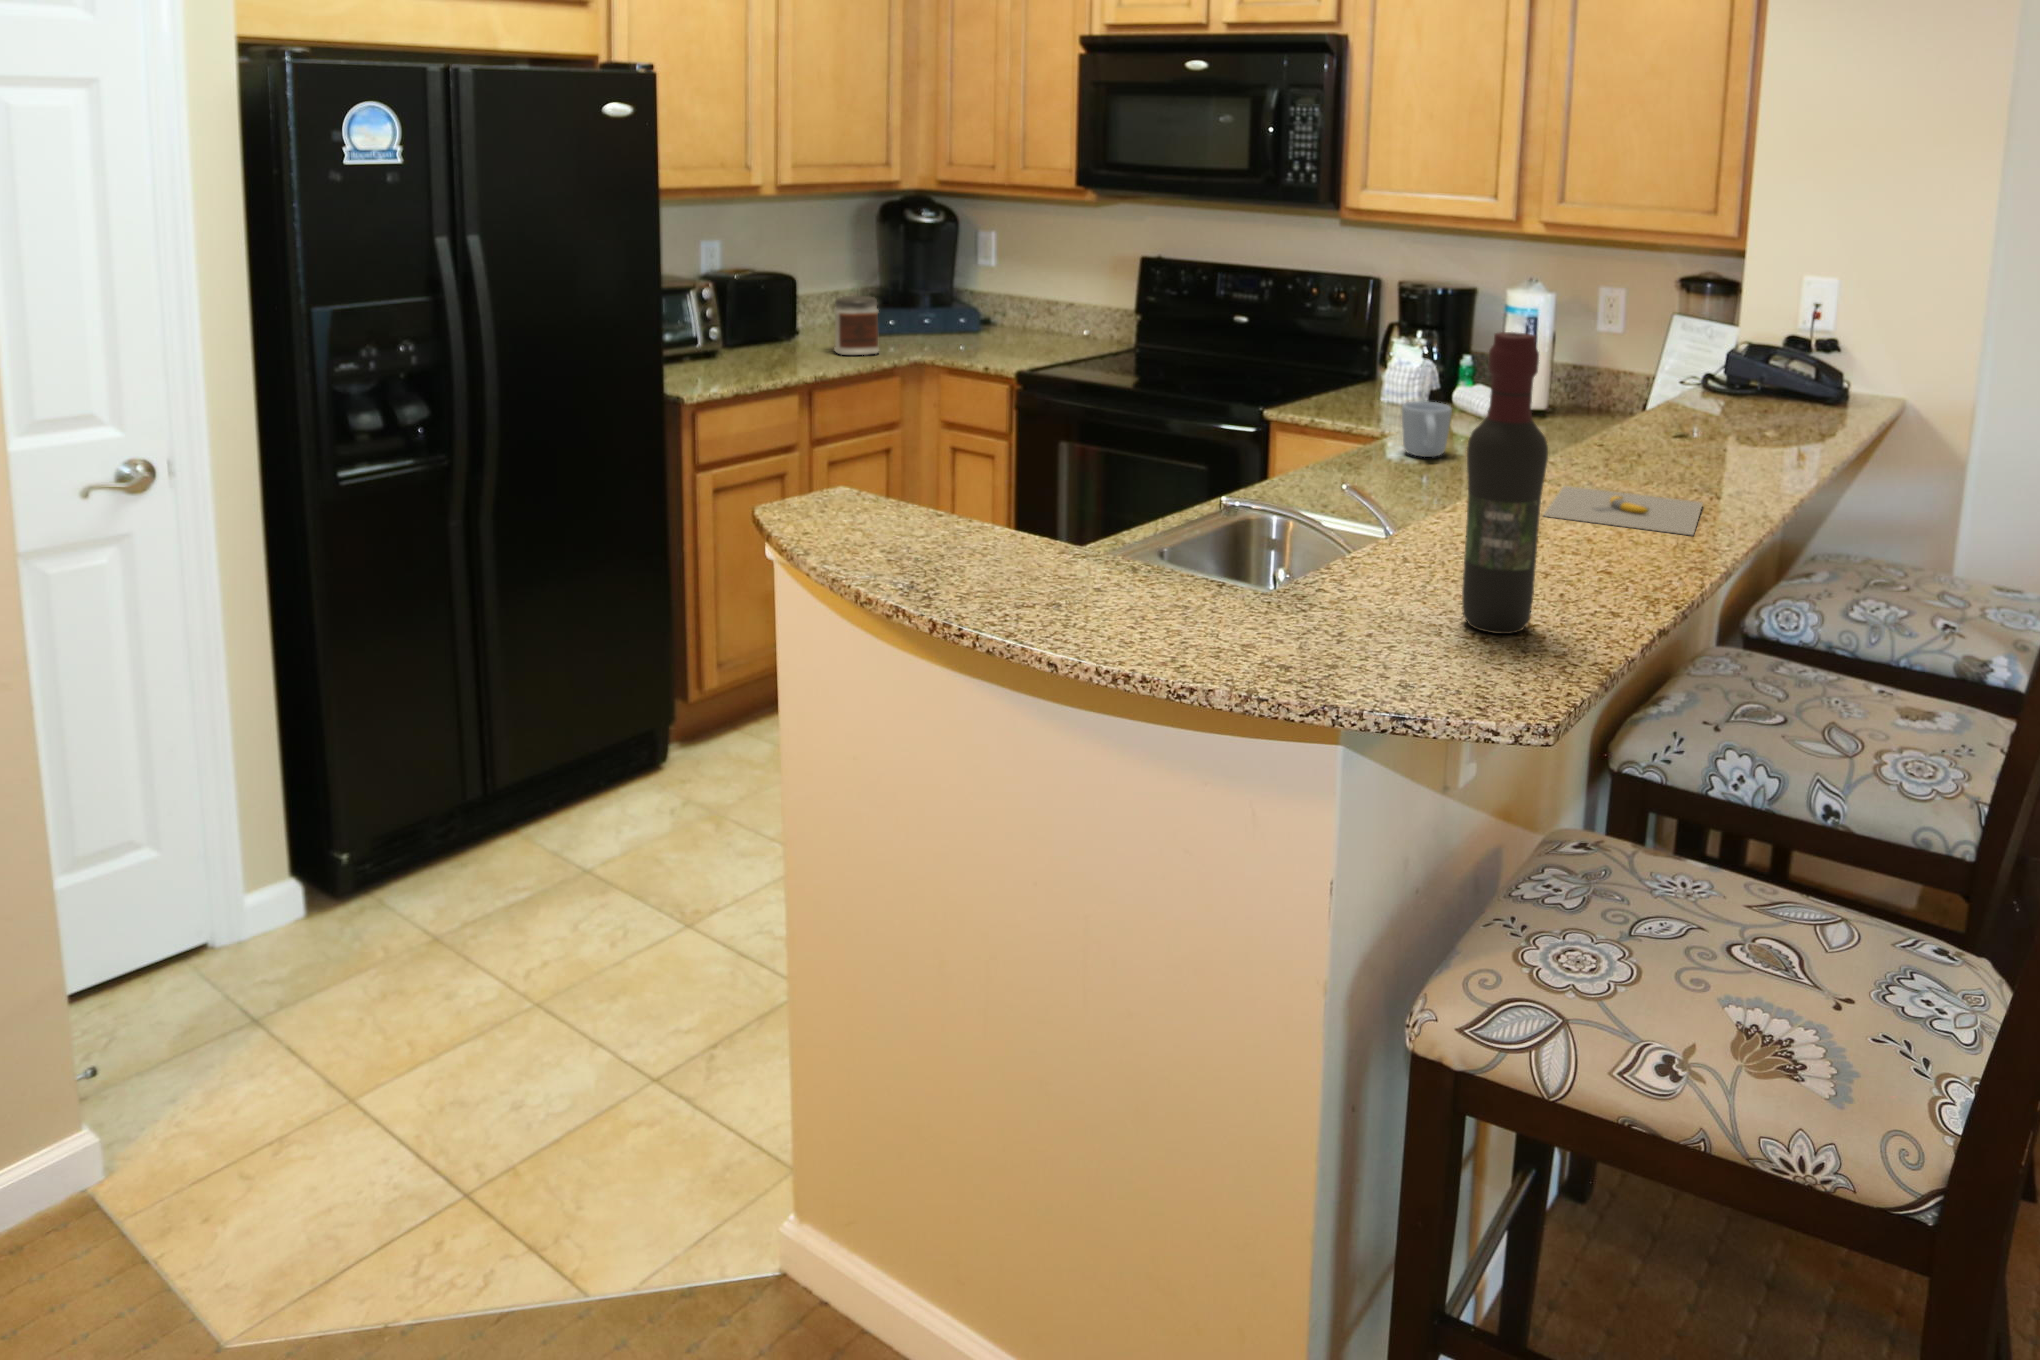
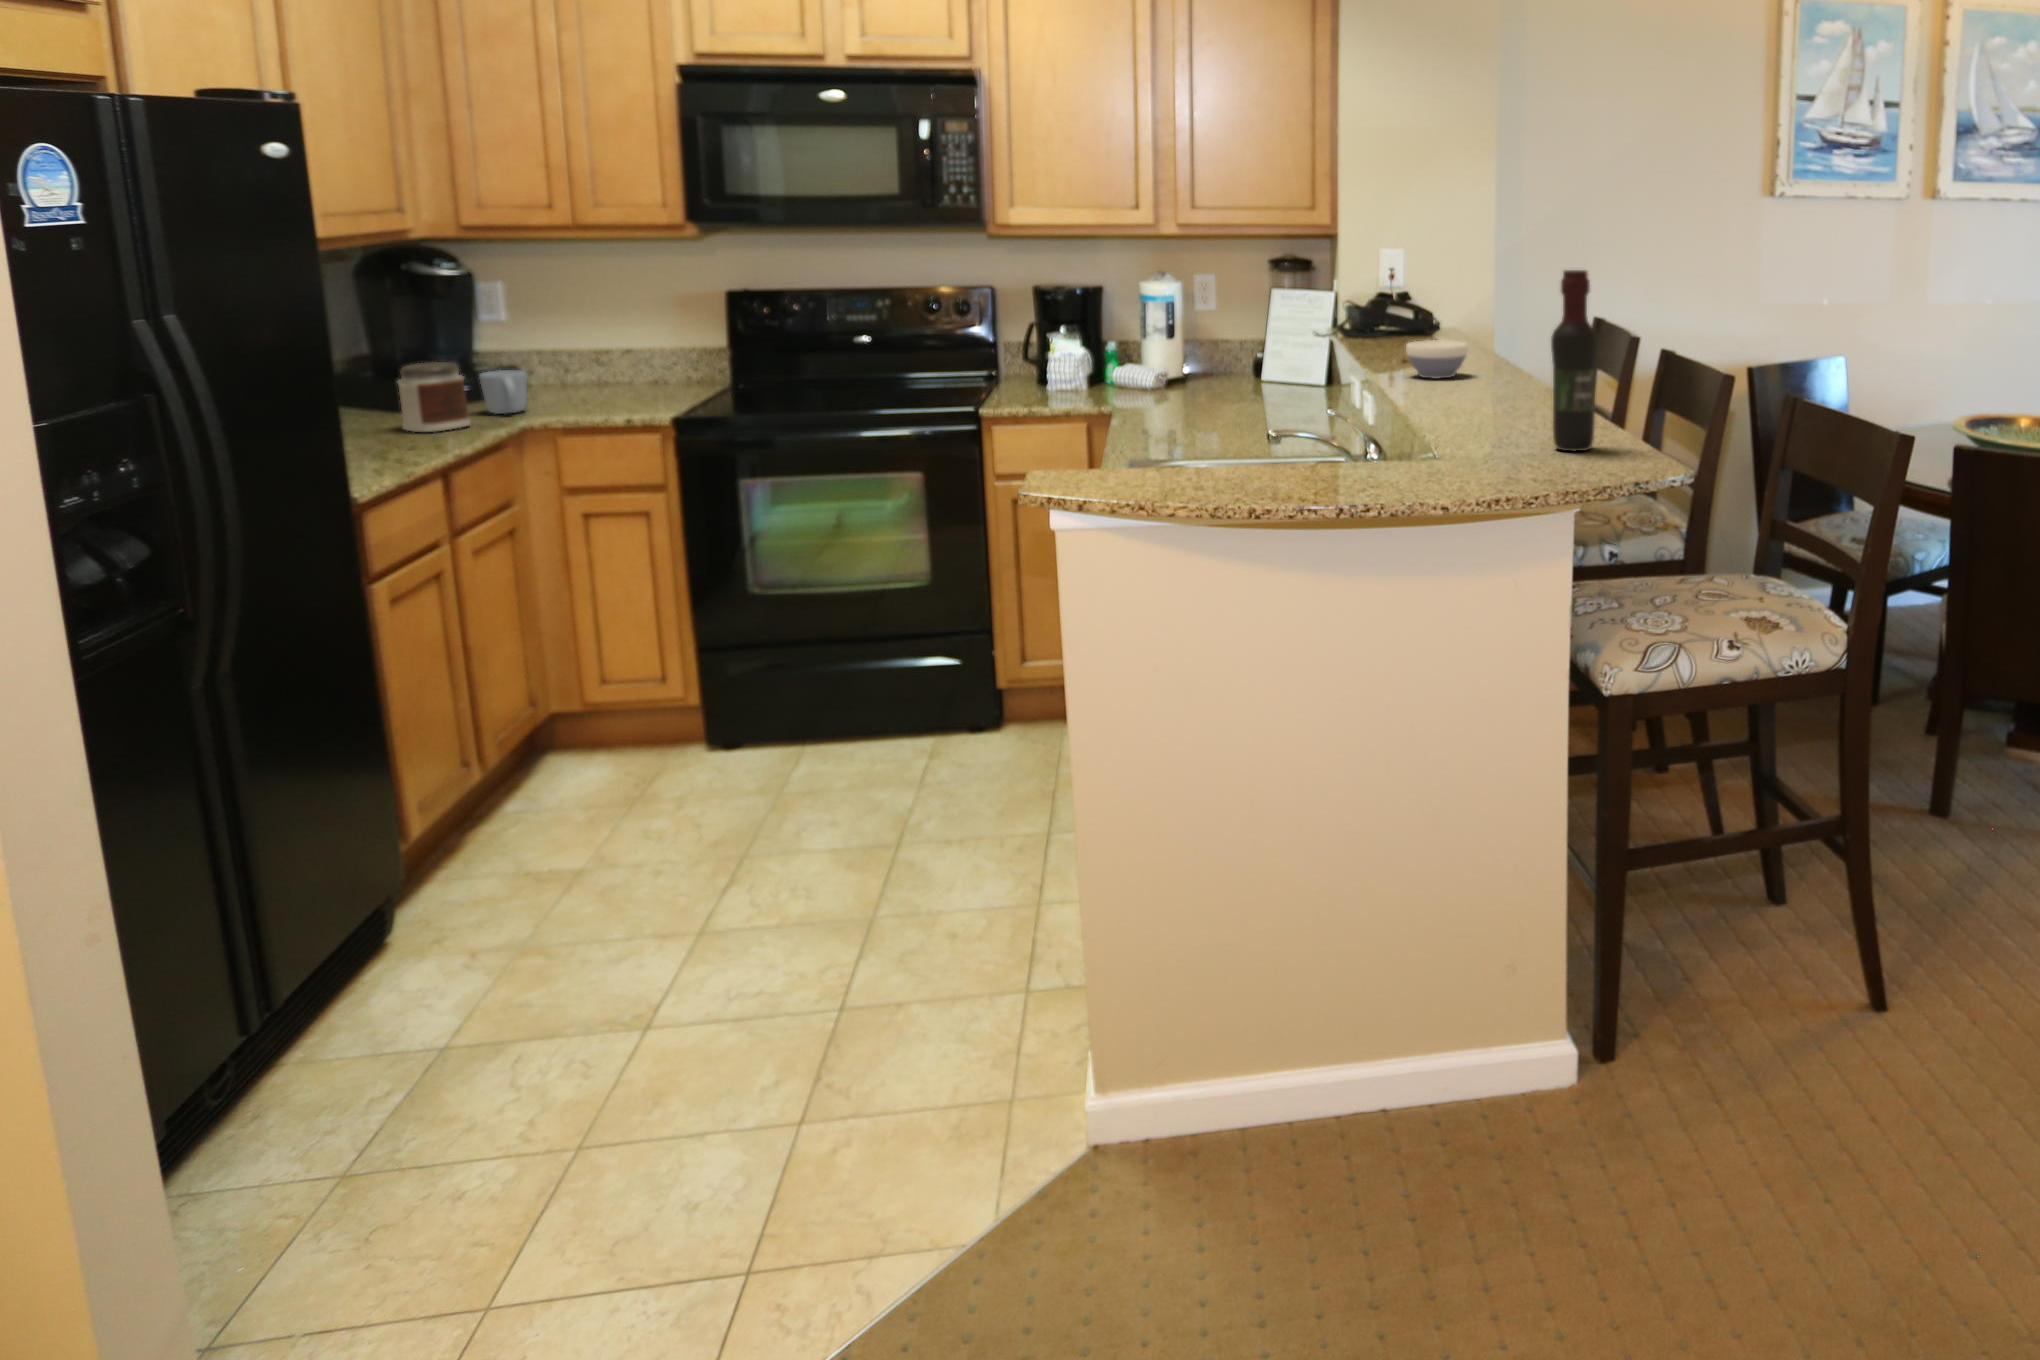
mug: present [1402,401,1452,457] -> present [479,370,527,414]
bowl: none [1648,406,1744,467] -> present [1406,340,1468,379]
banana: present [1544,486,1703,535] -> none [1420,391,1538,410]

